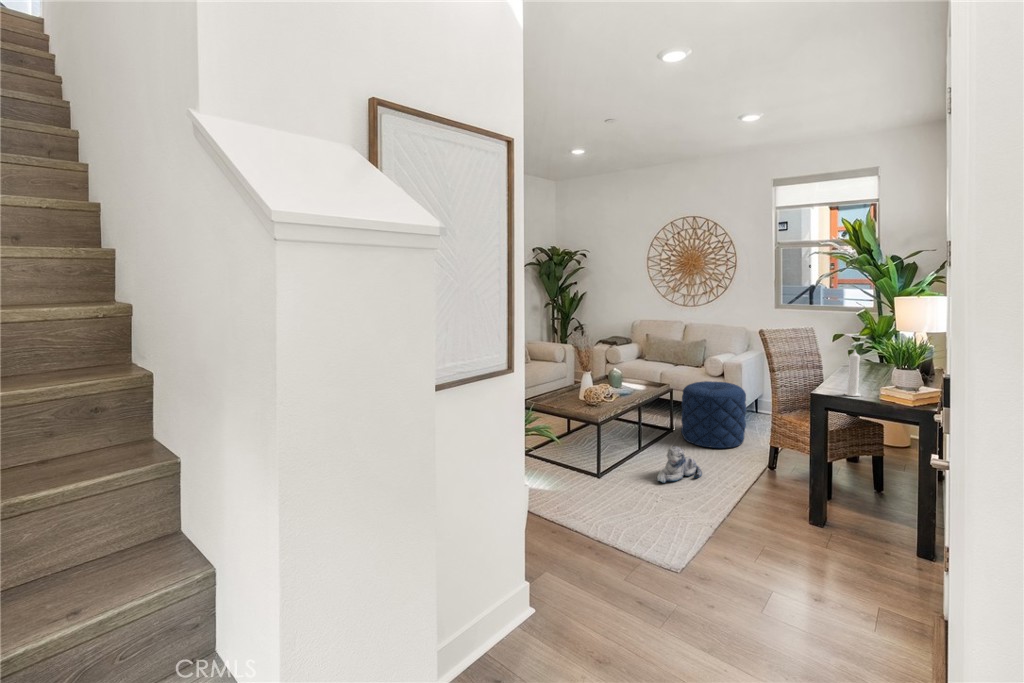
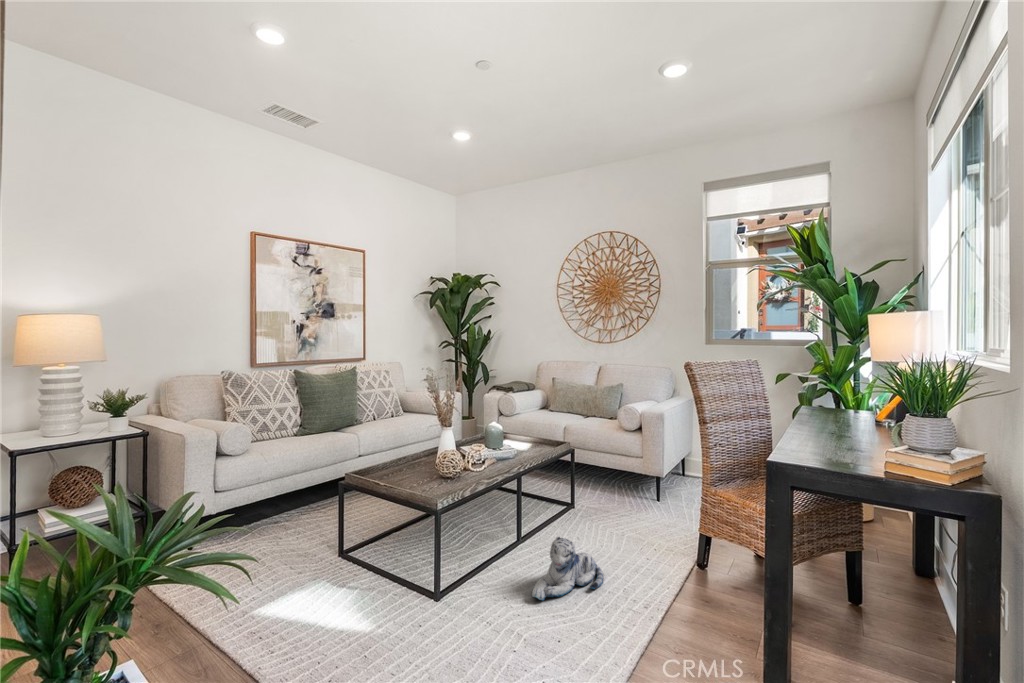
candle: present [845,350,860,396] -> none [812,384,837,463]
pouf: present [681,381,746,448] -> none [584,438,670,535]

